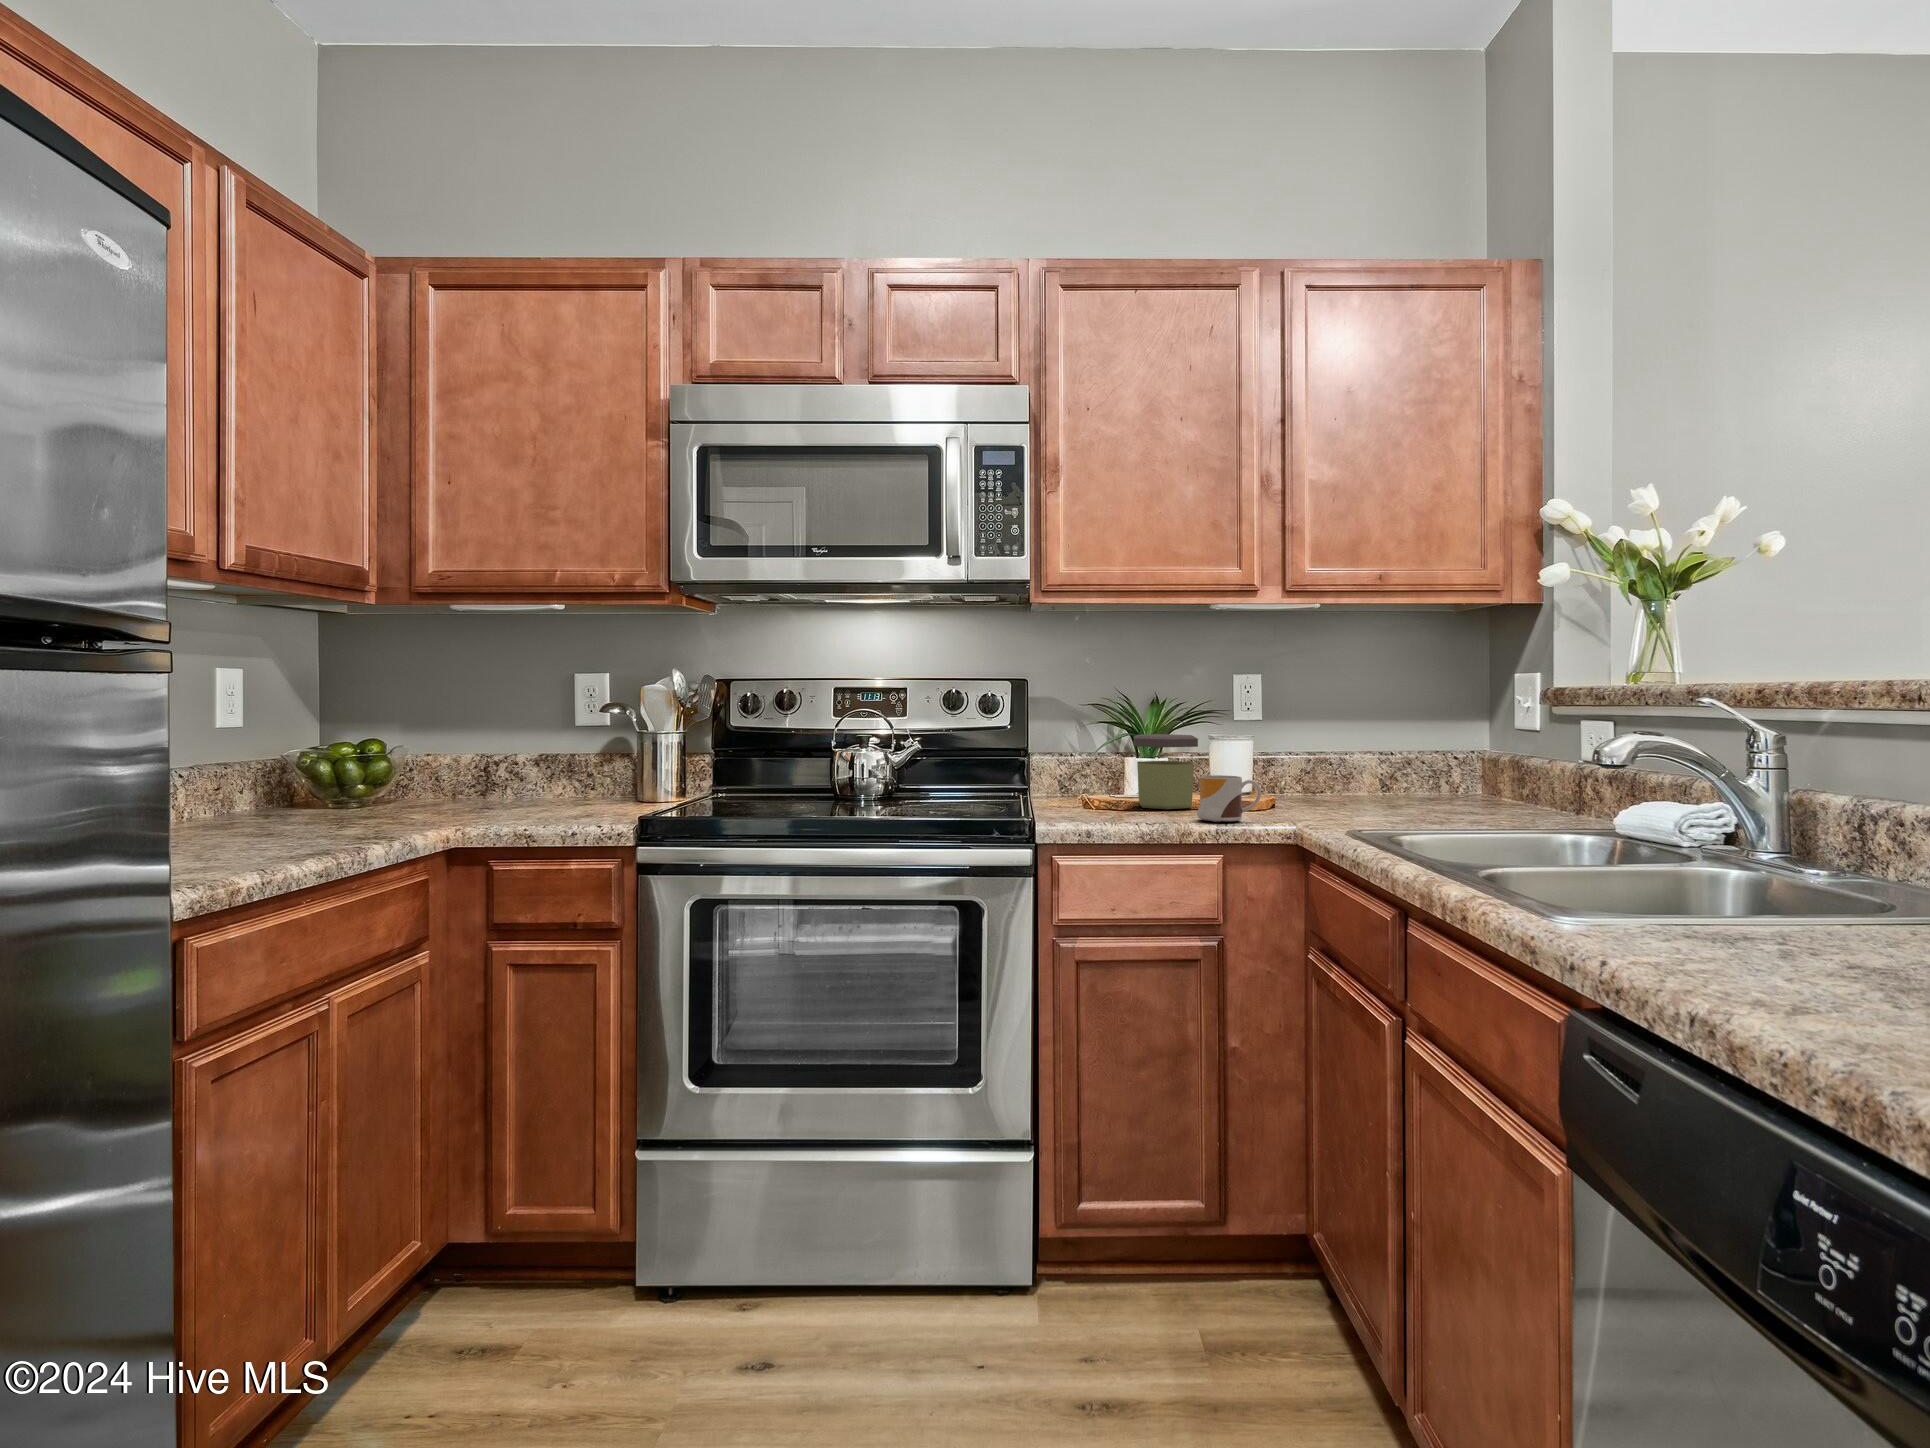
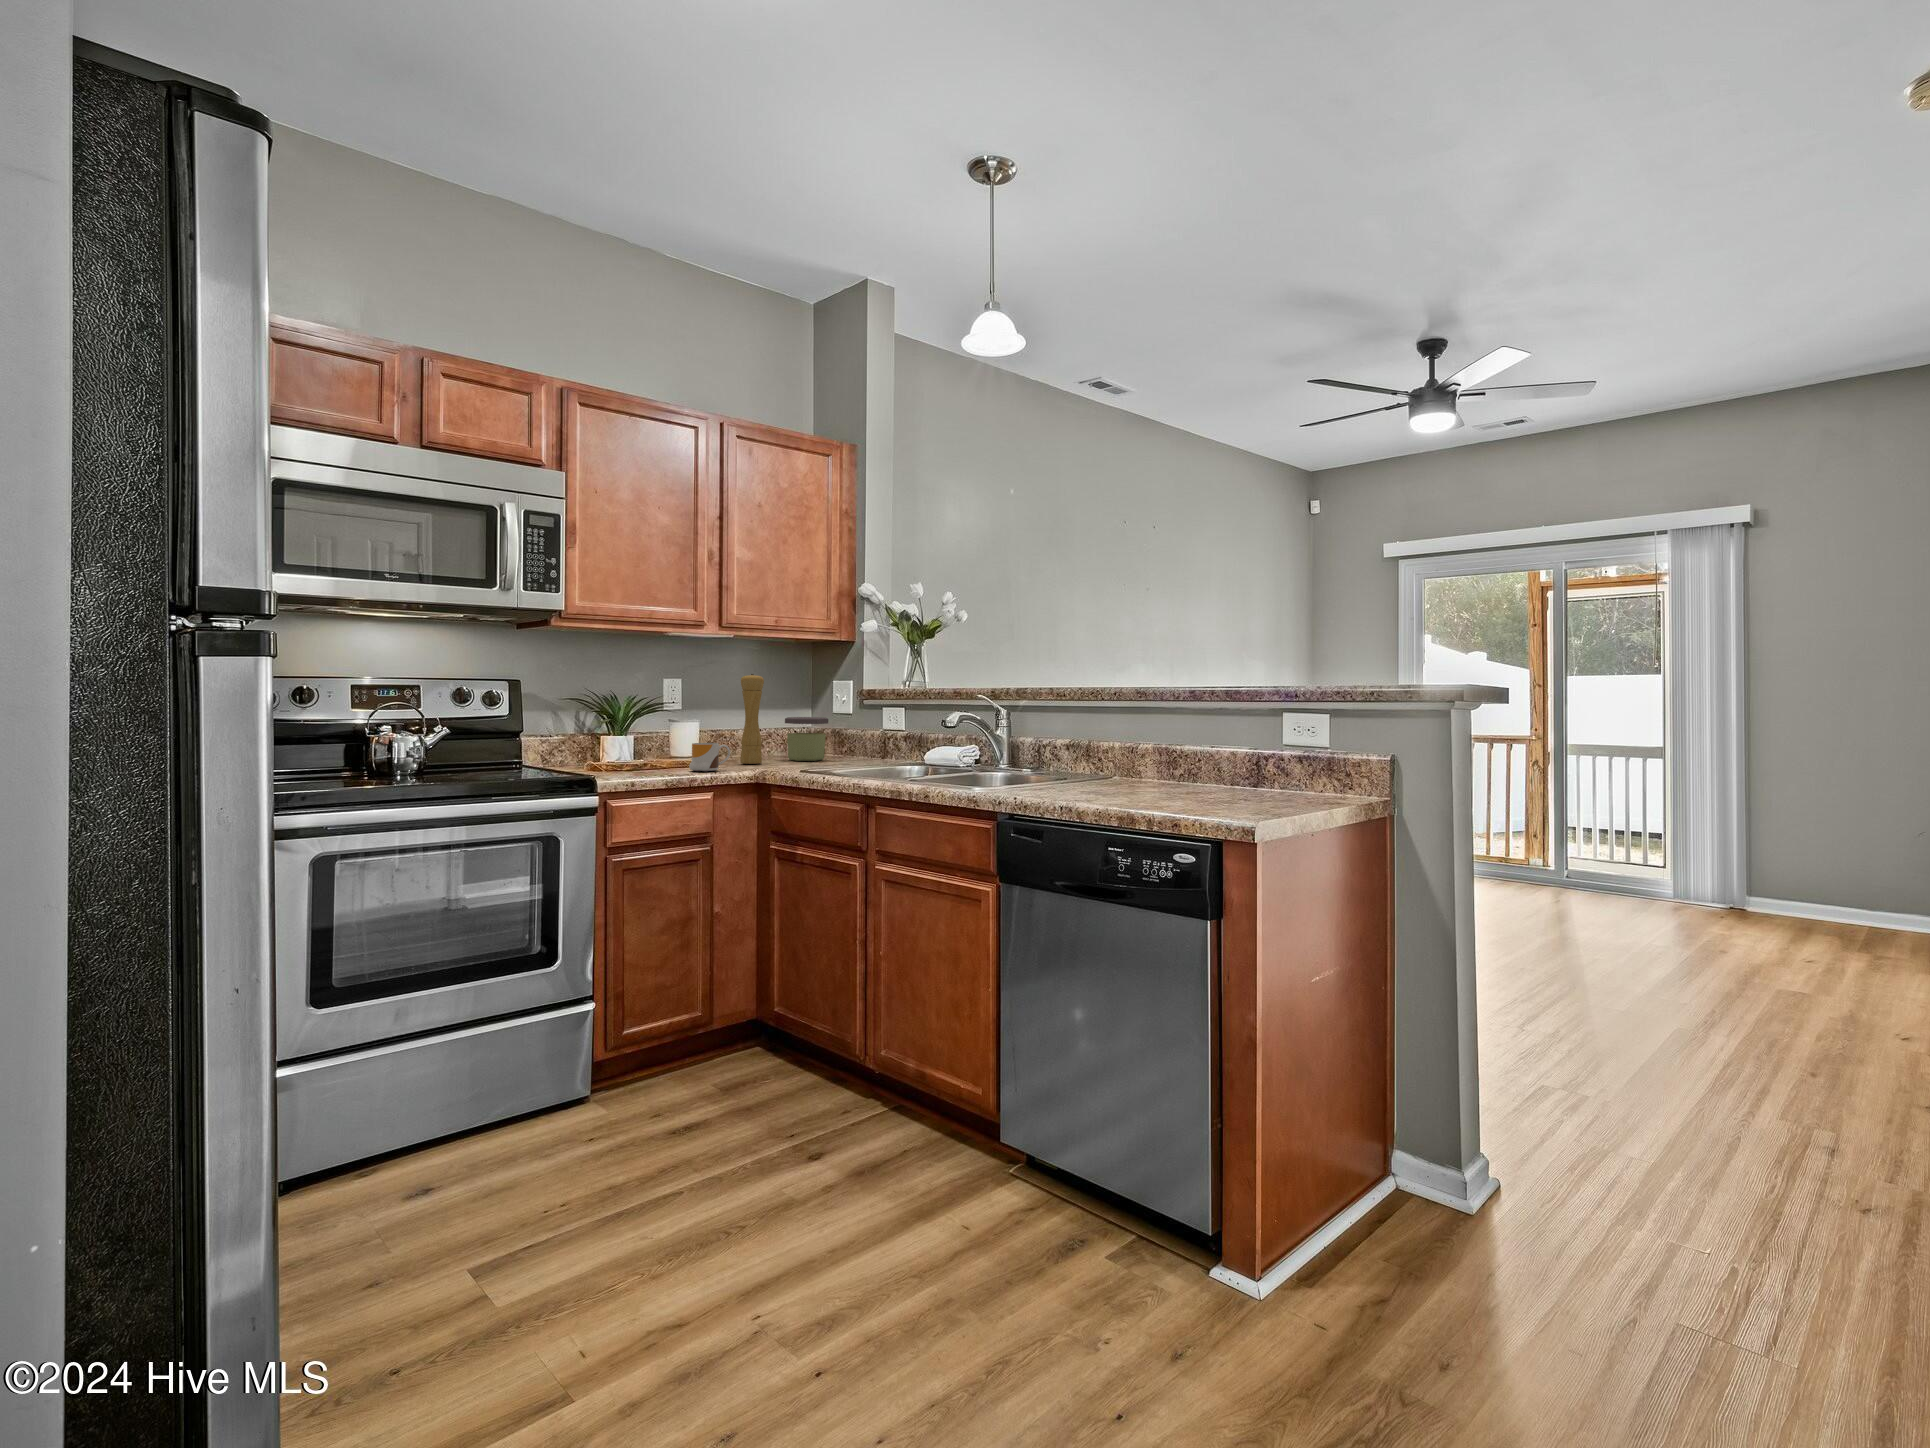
pepper mill: none [1309,664,1346,812] -> present [740,674,764,764]
jar: present [1134,734,1198,809] -> present [785,717,828,761]

